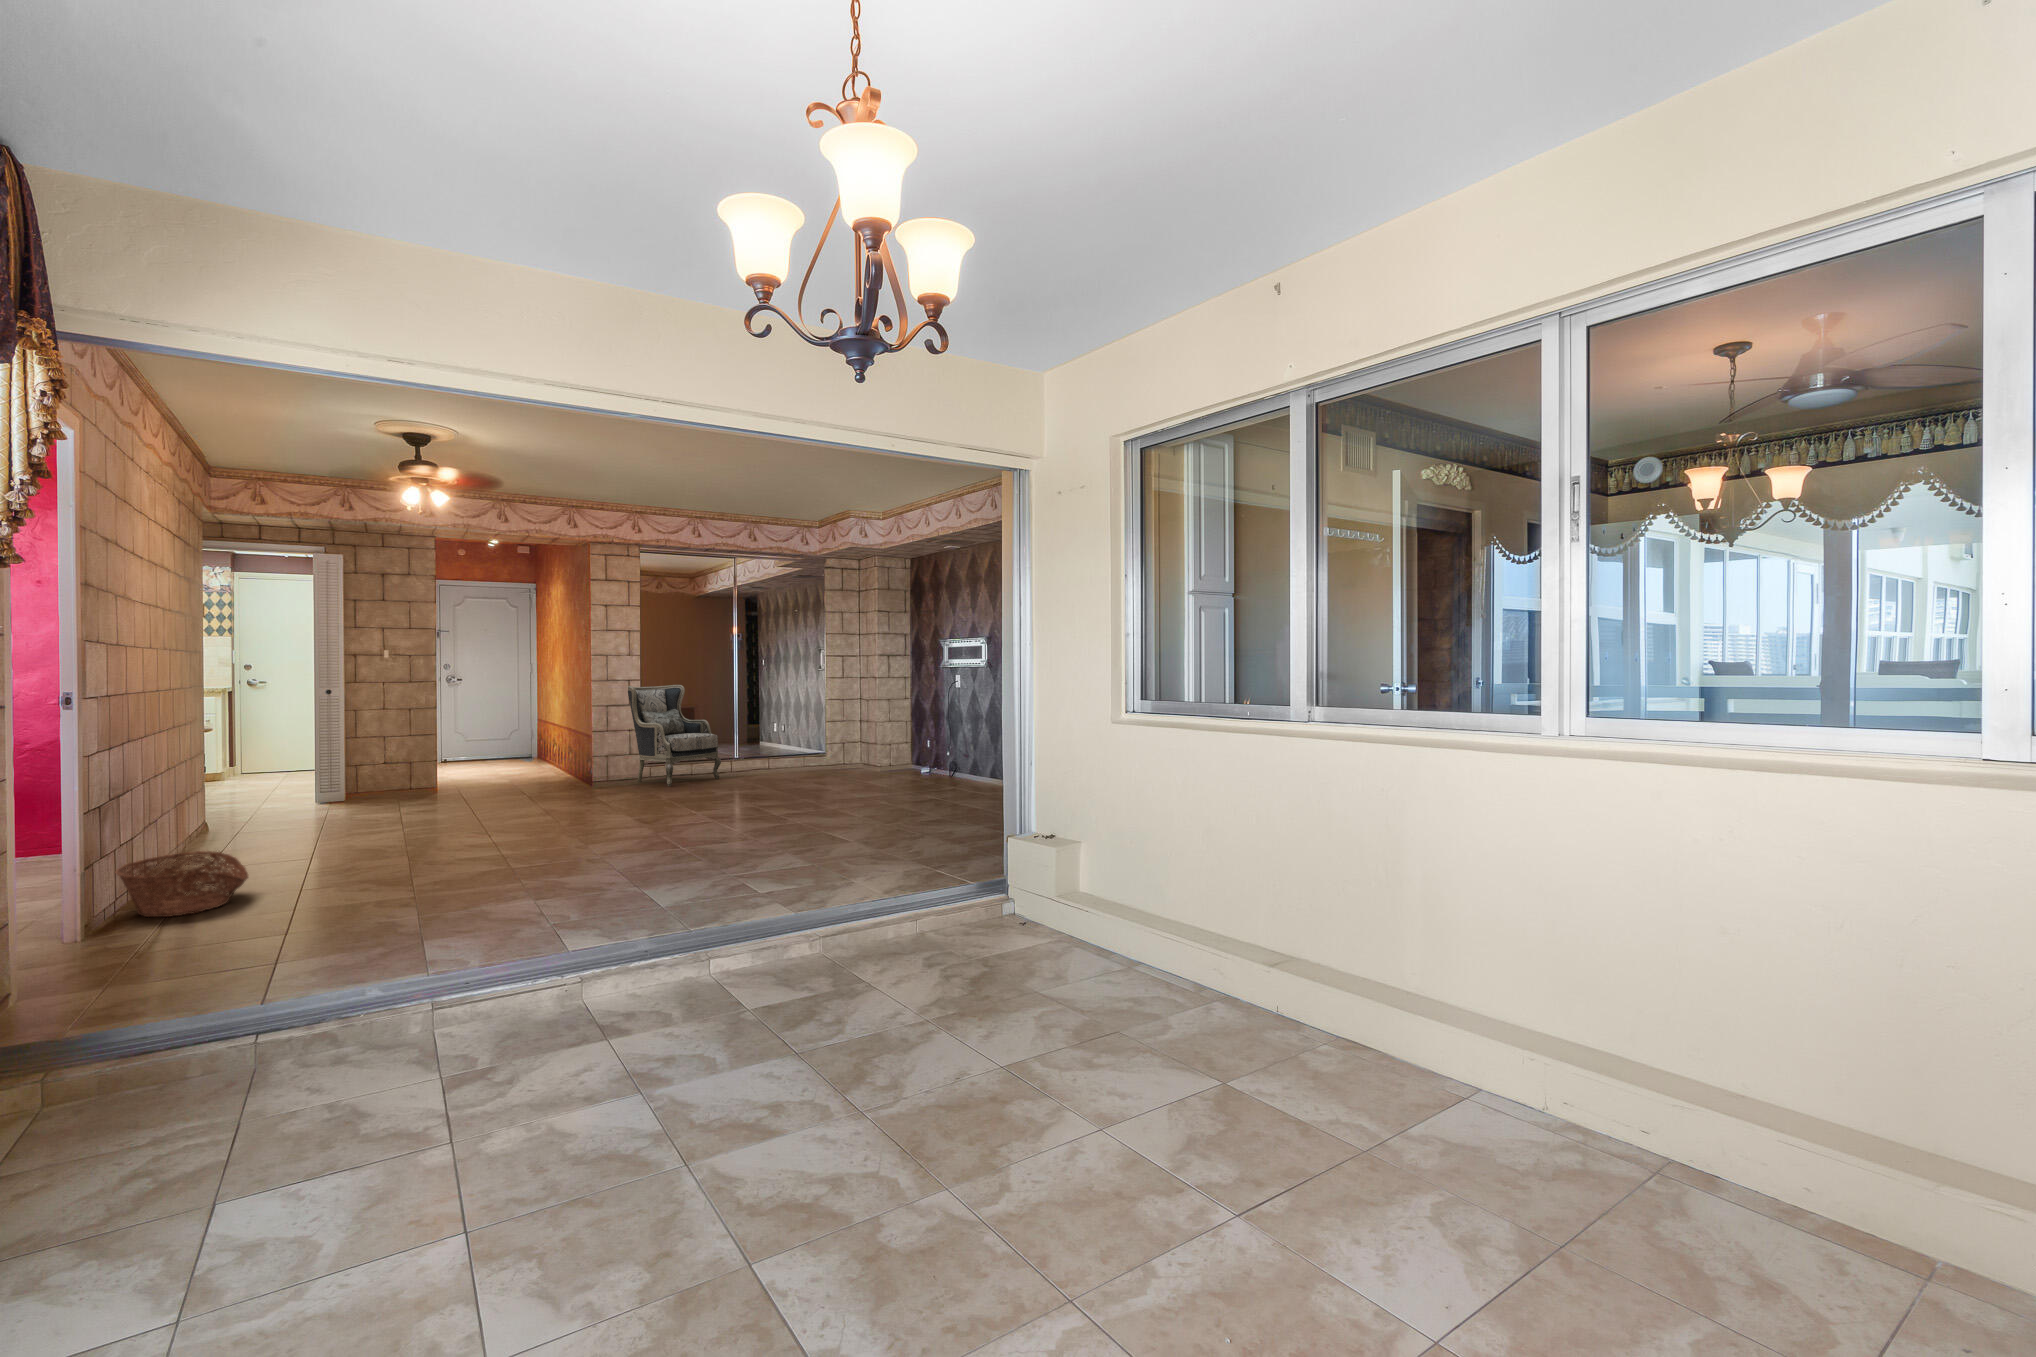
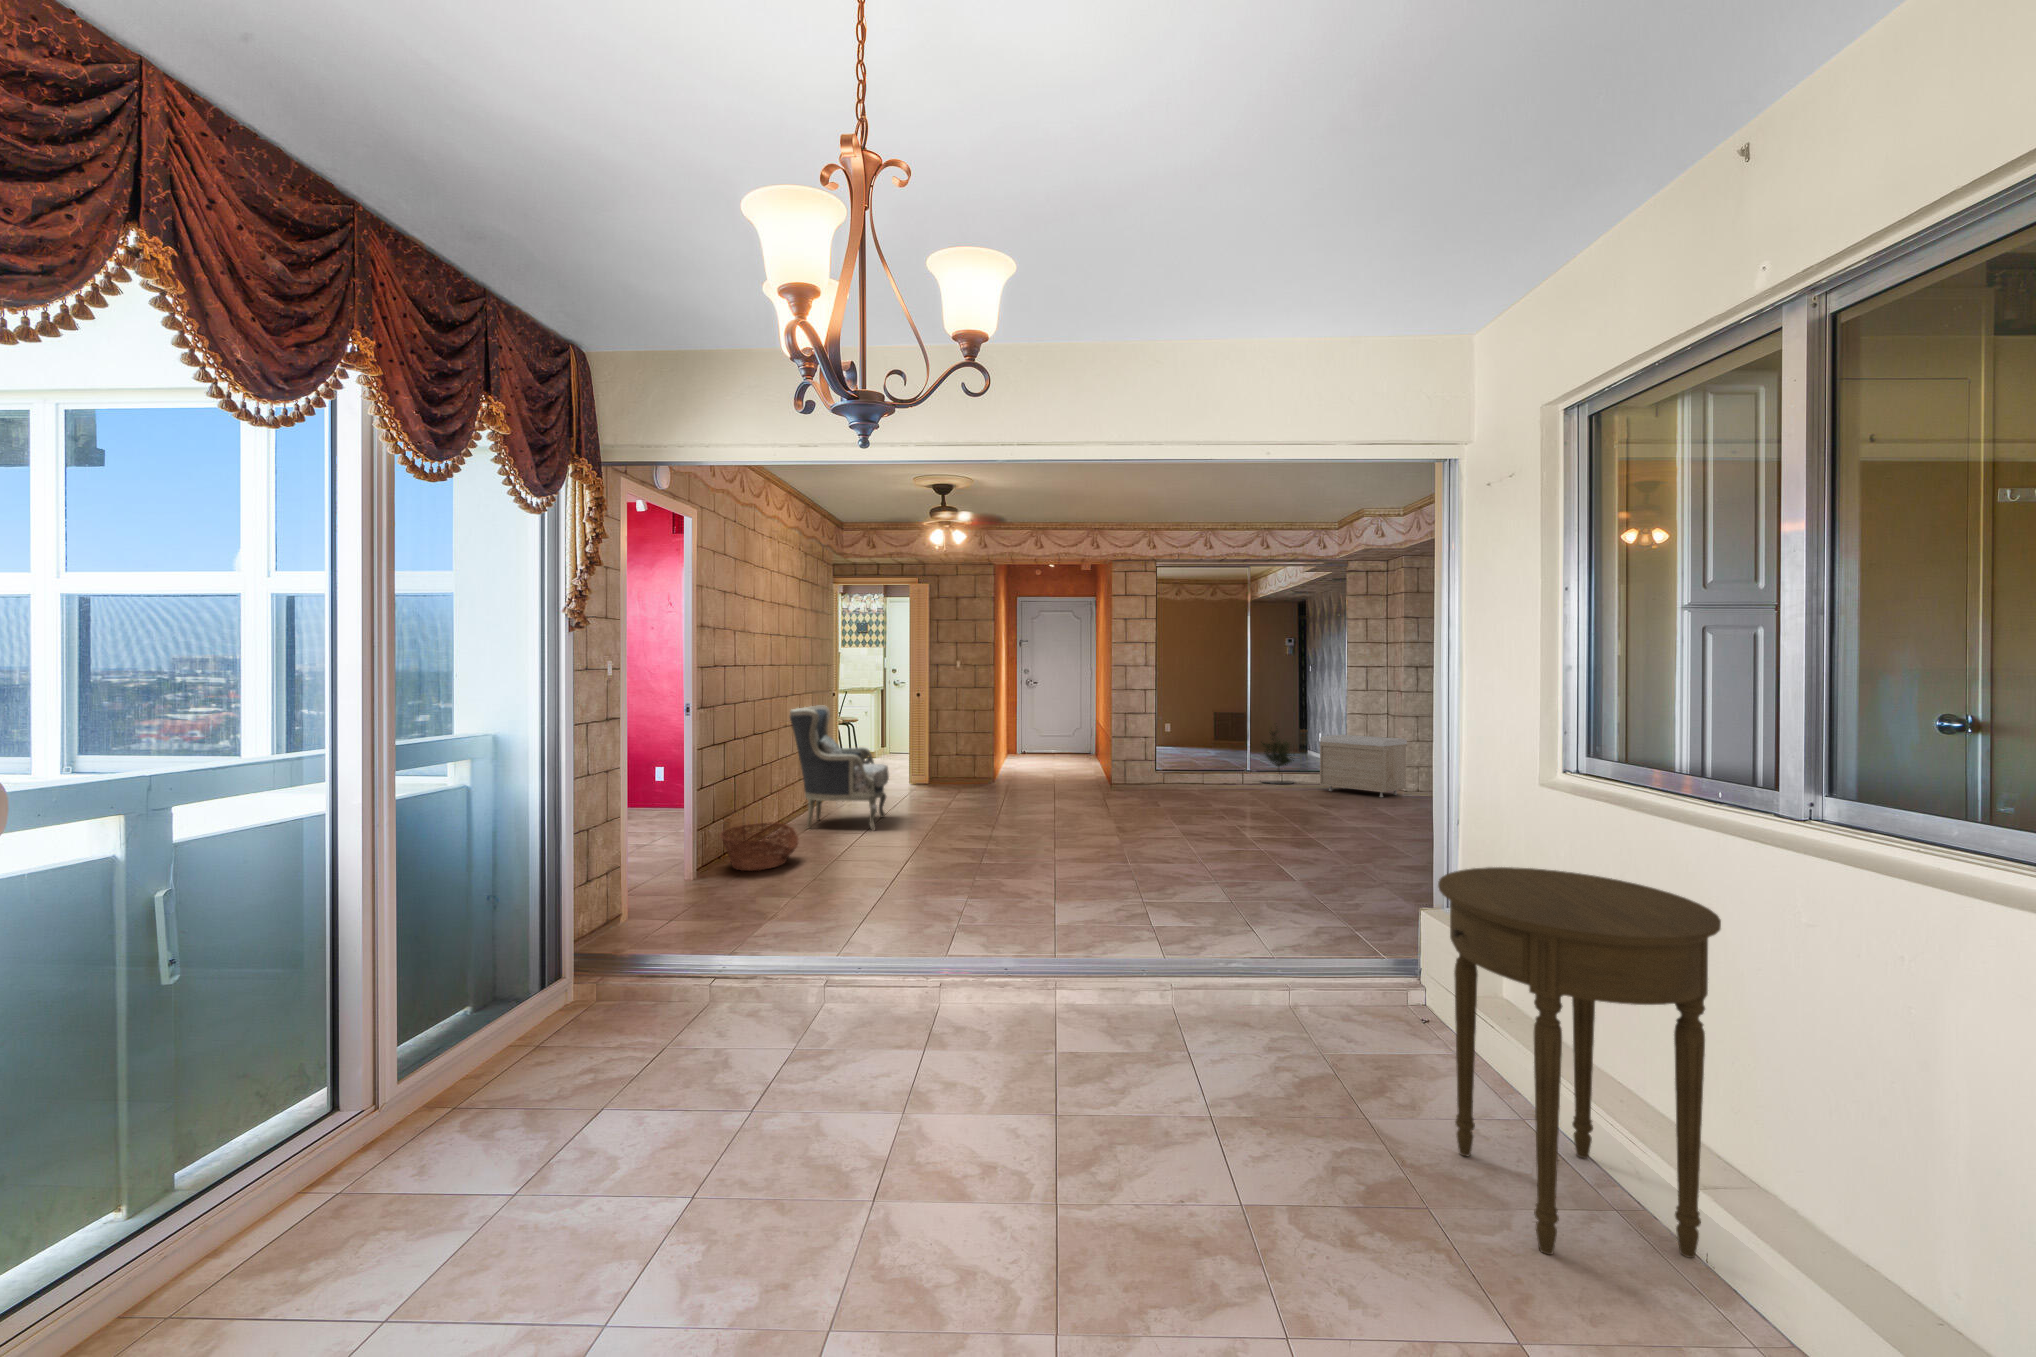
armchair: present [628,685,721,786] -> present [790,706,889,831]
potted tree: none [741,711,777,770] -> present [1261,726,1294,784]
storage bench: none [804,719,879,773] -> present [1320,735,1407,797]
side table: none [1105,776,1290,1033] -> present [1438,867,1721,1258]

